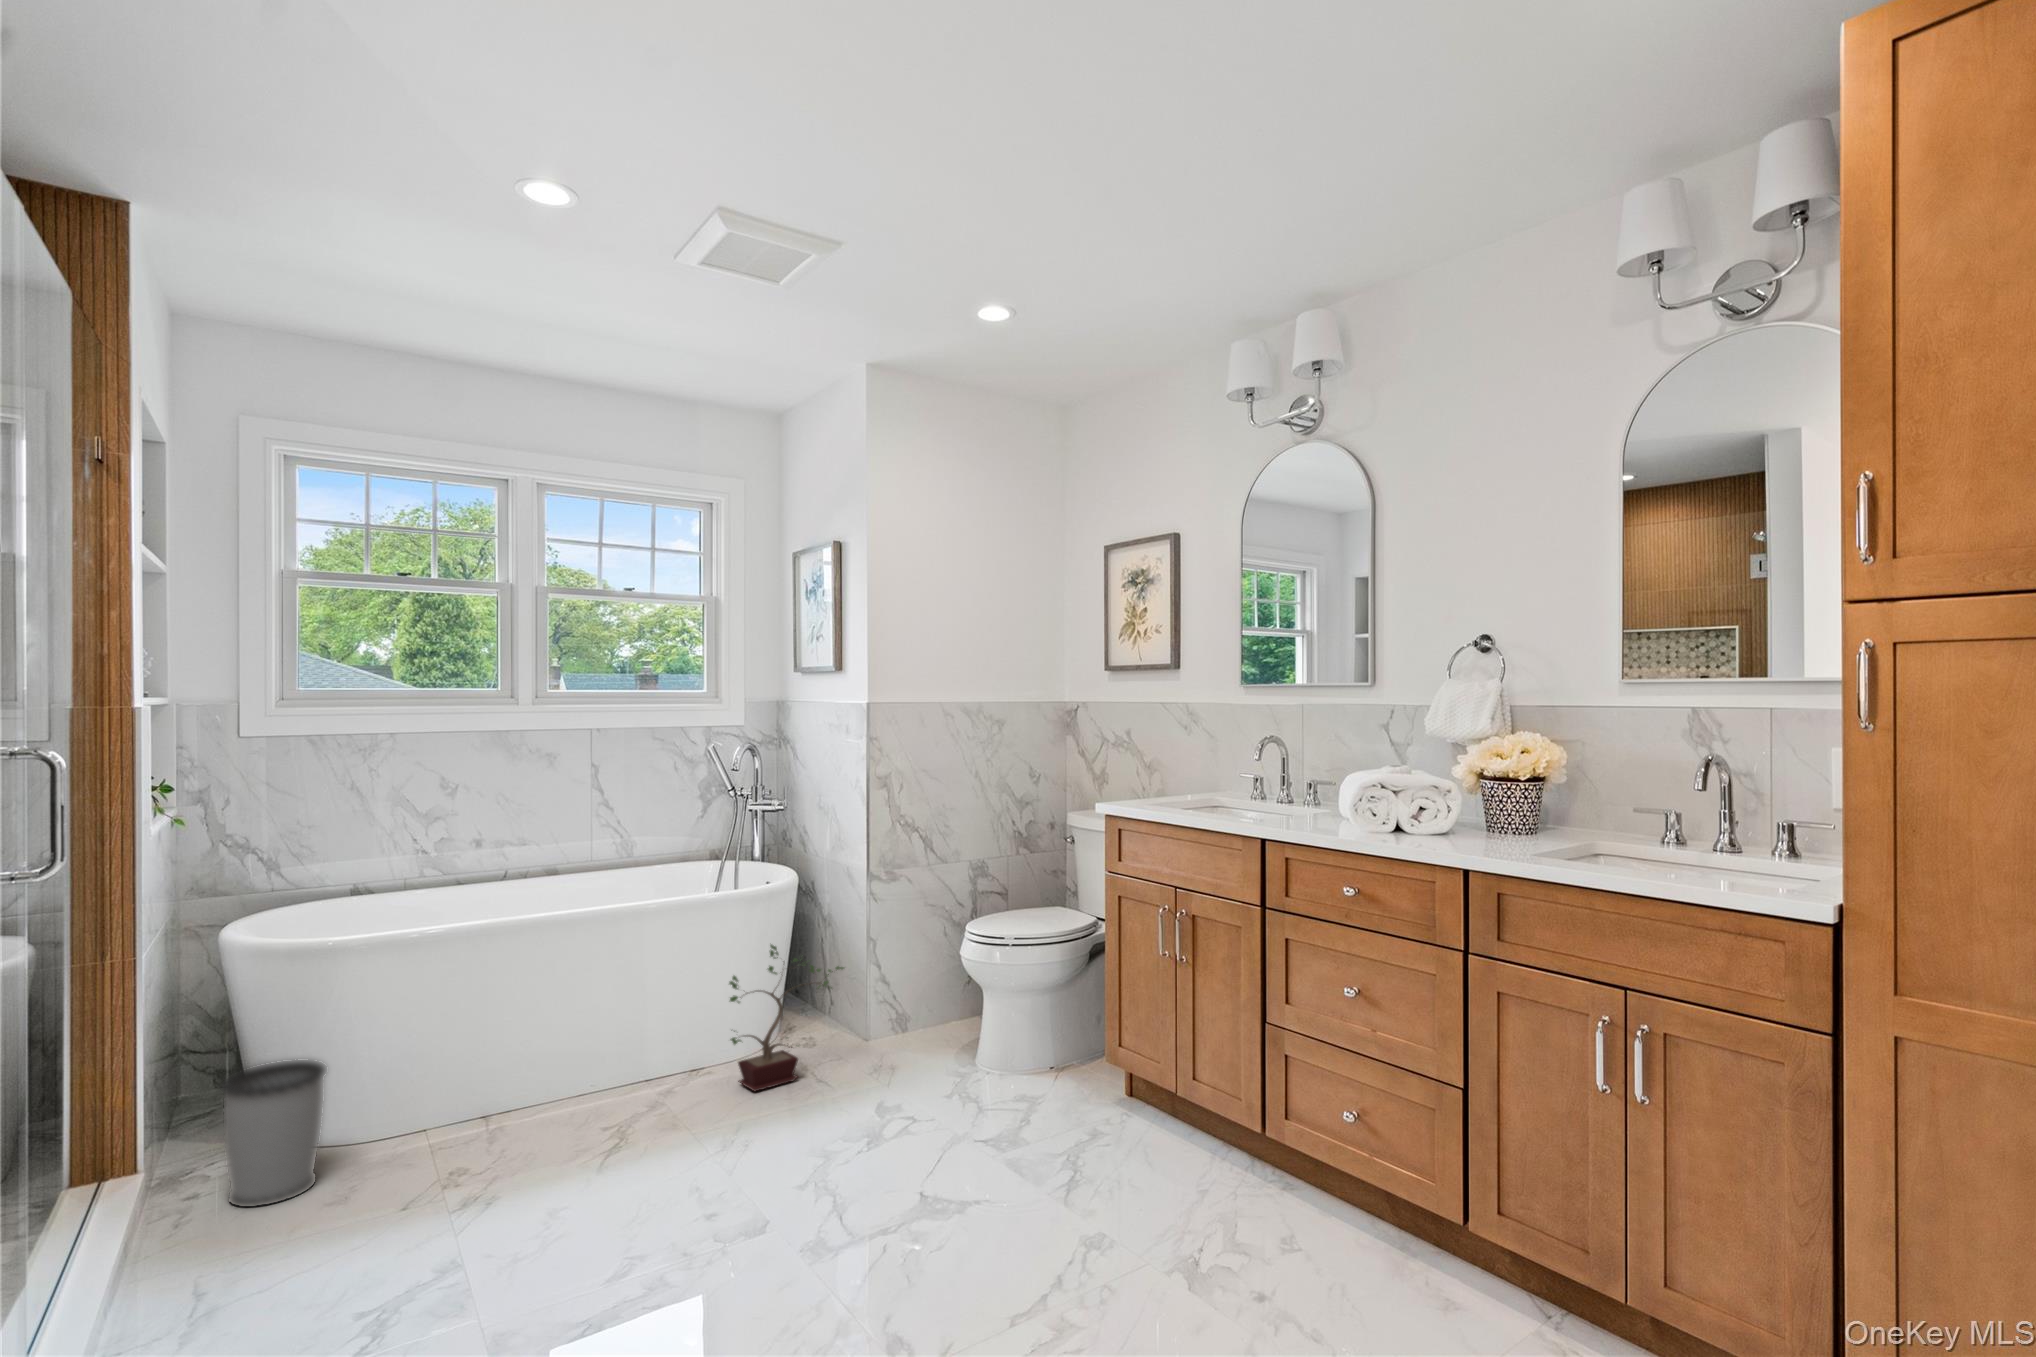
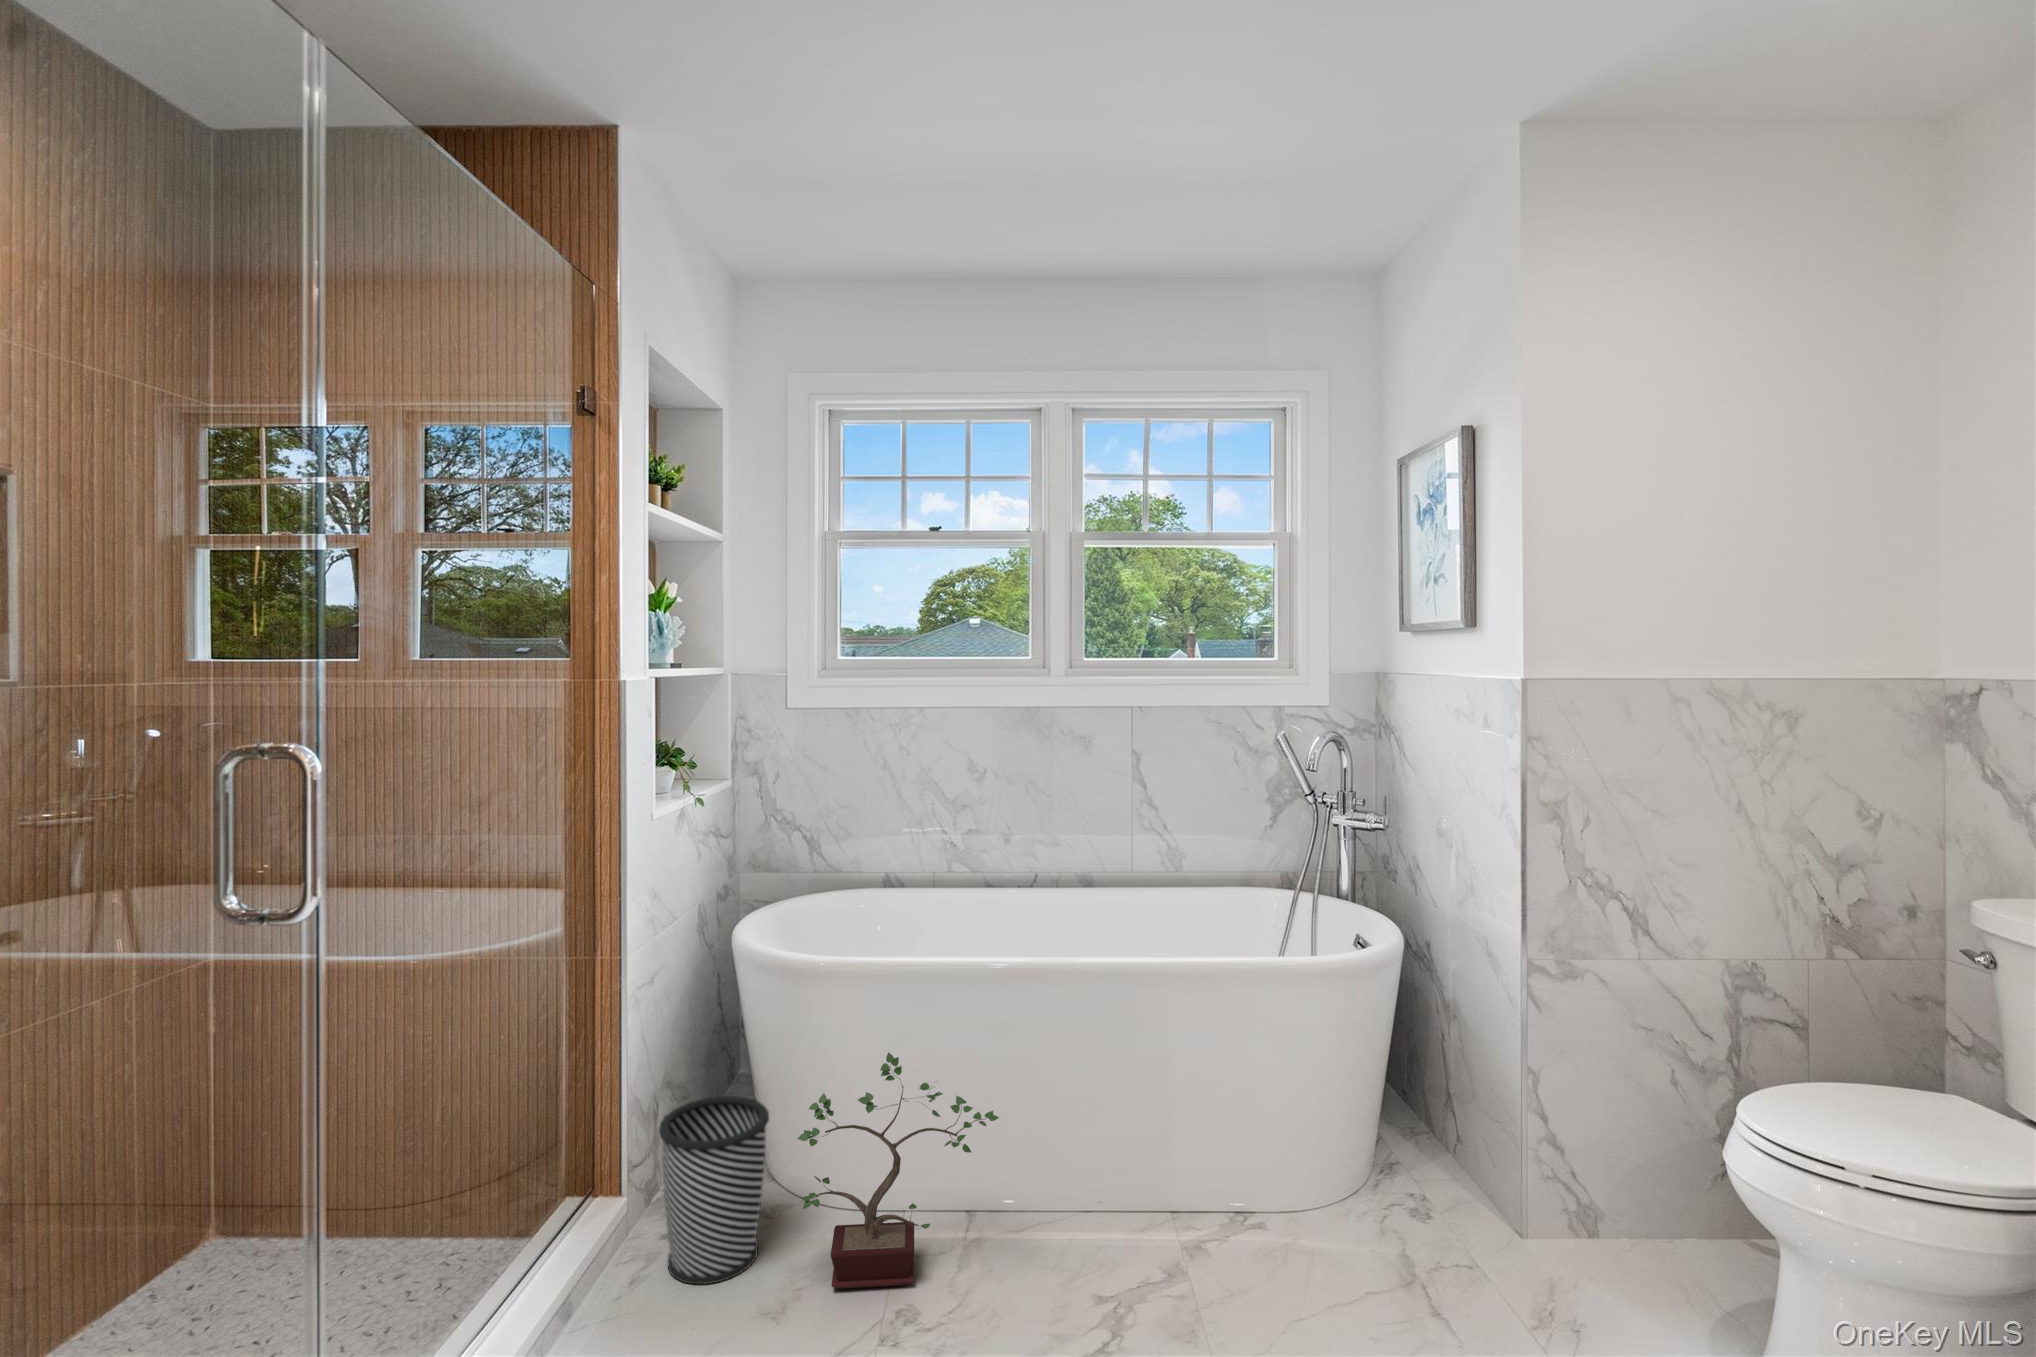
potted plant: present [729,945,844,1091] -> present [797,1052,999,1289]

